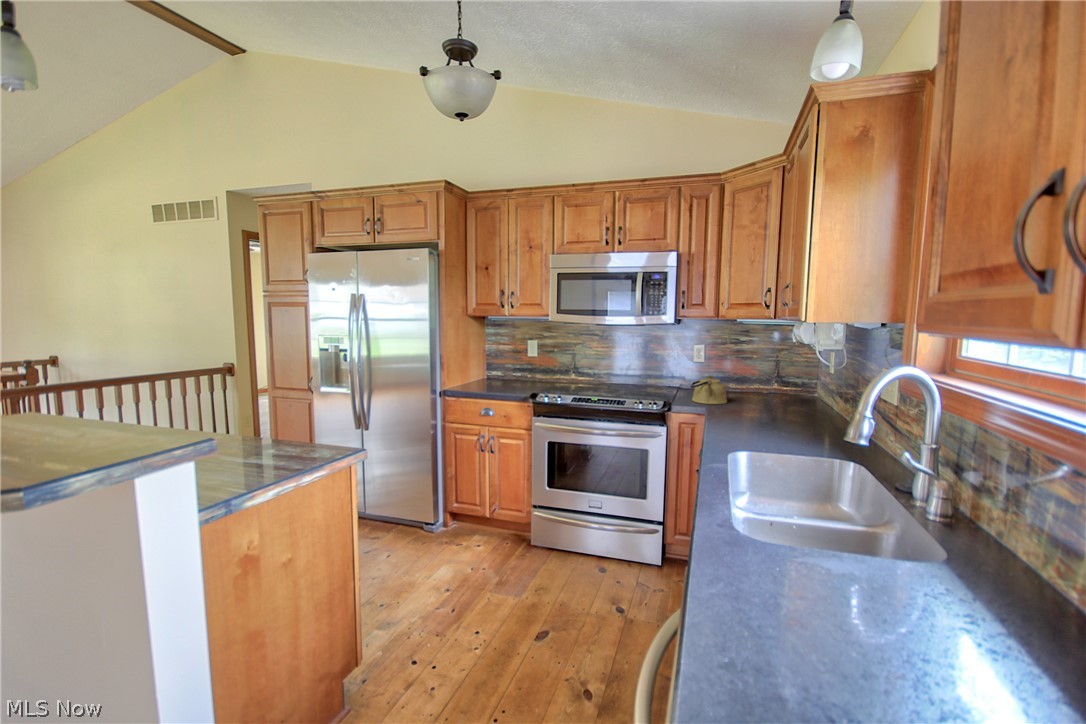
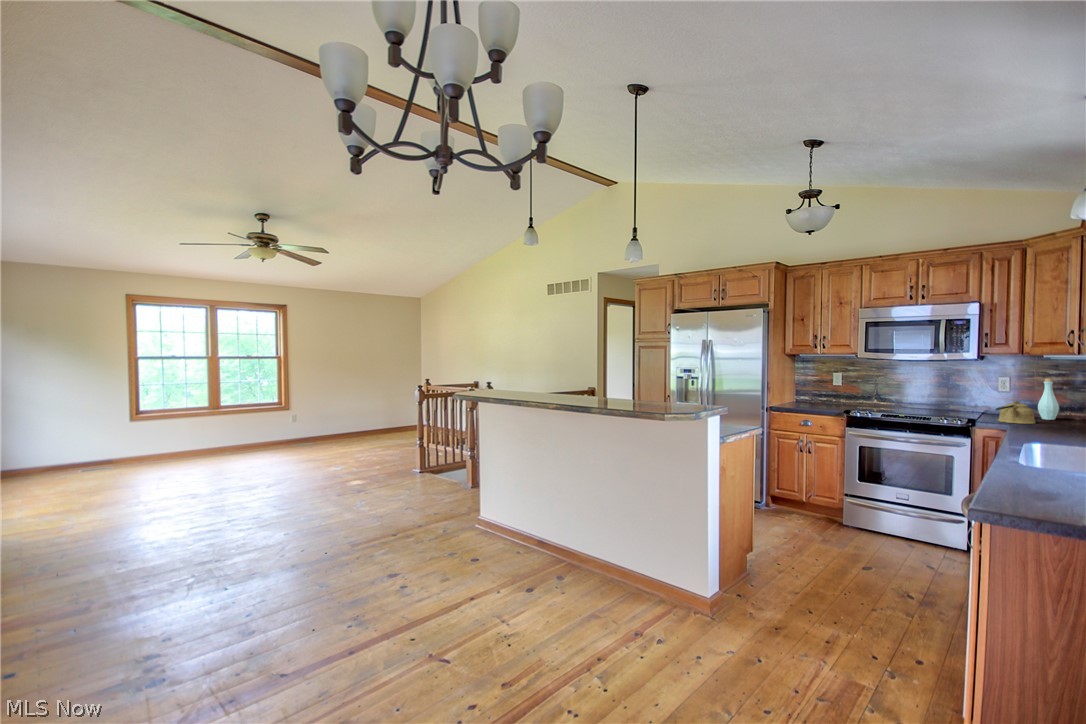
bottle: none [725,346,744,394] -> present [1038,378,1059,420]

